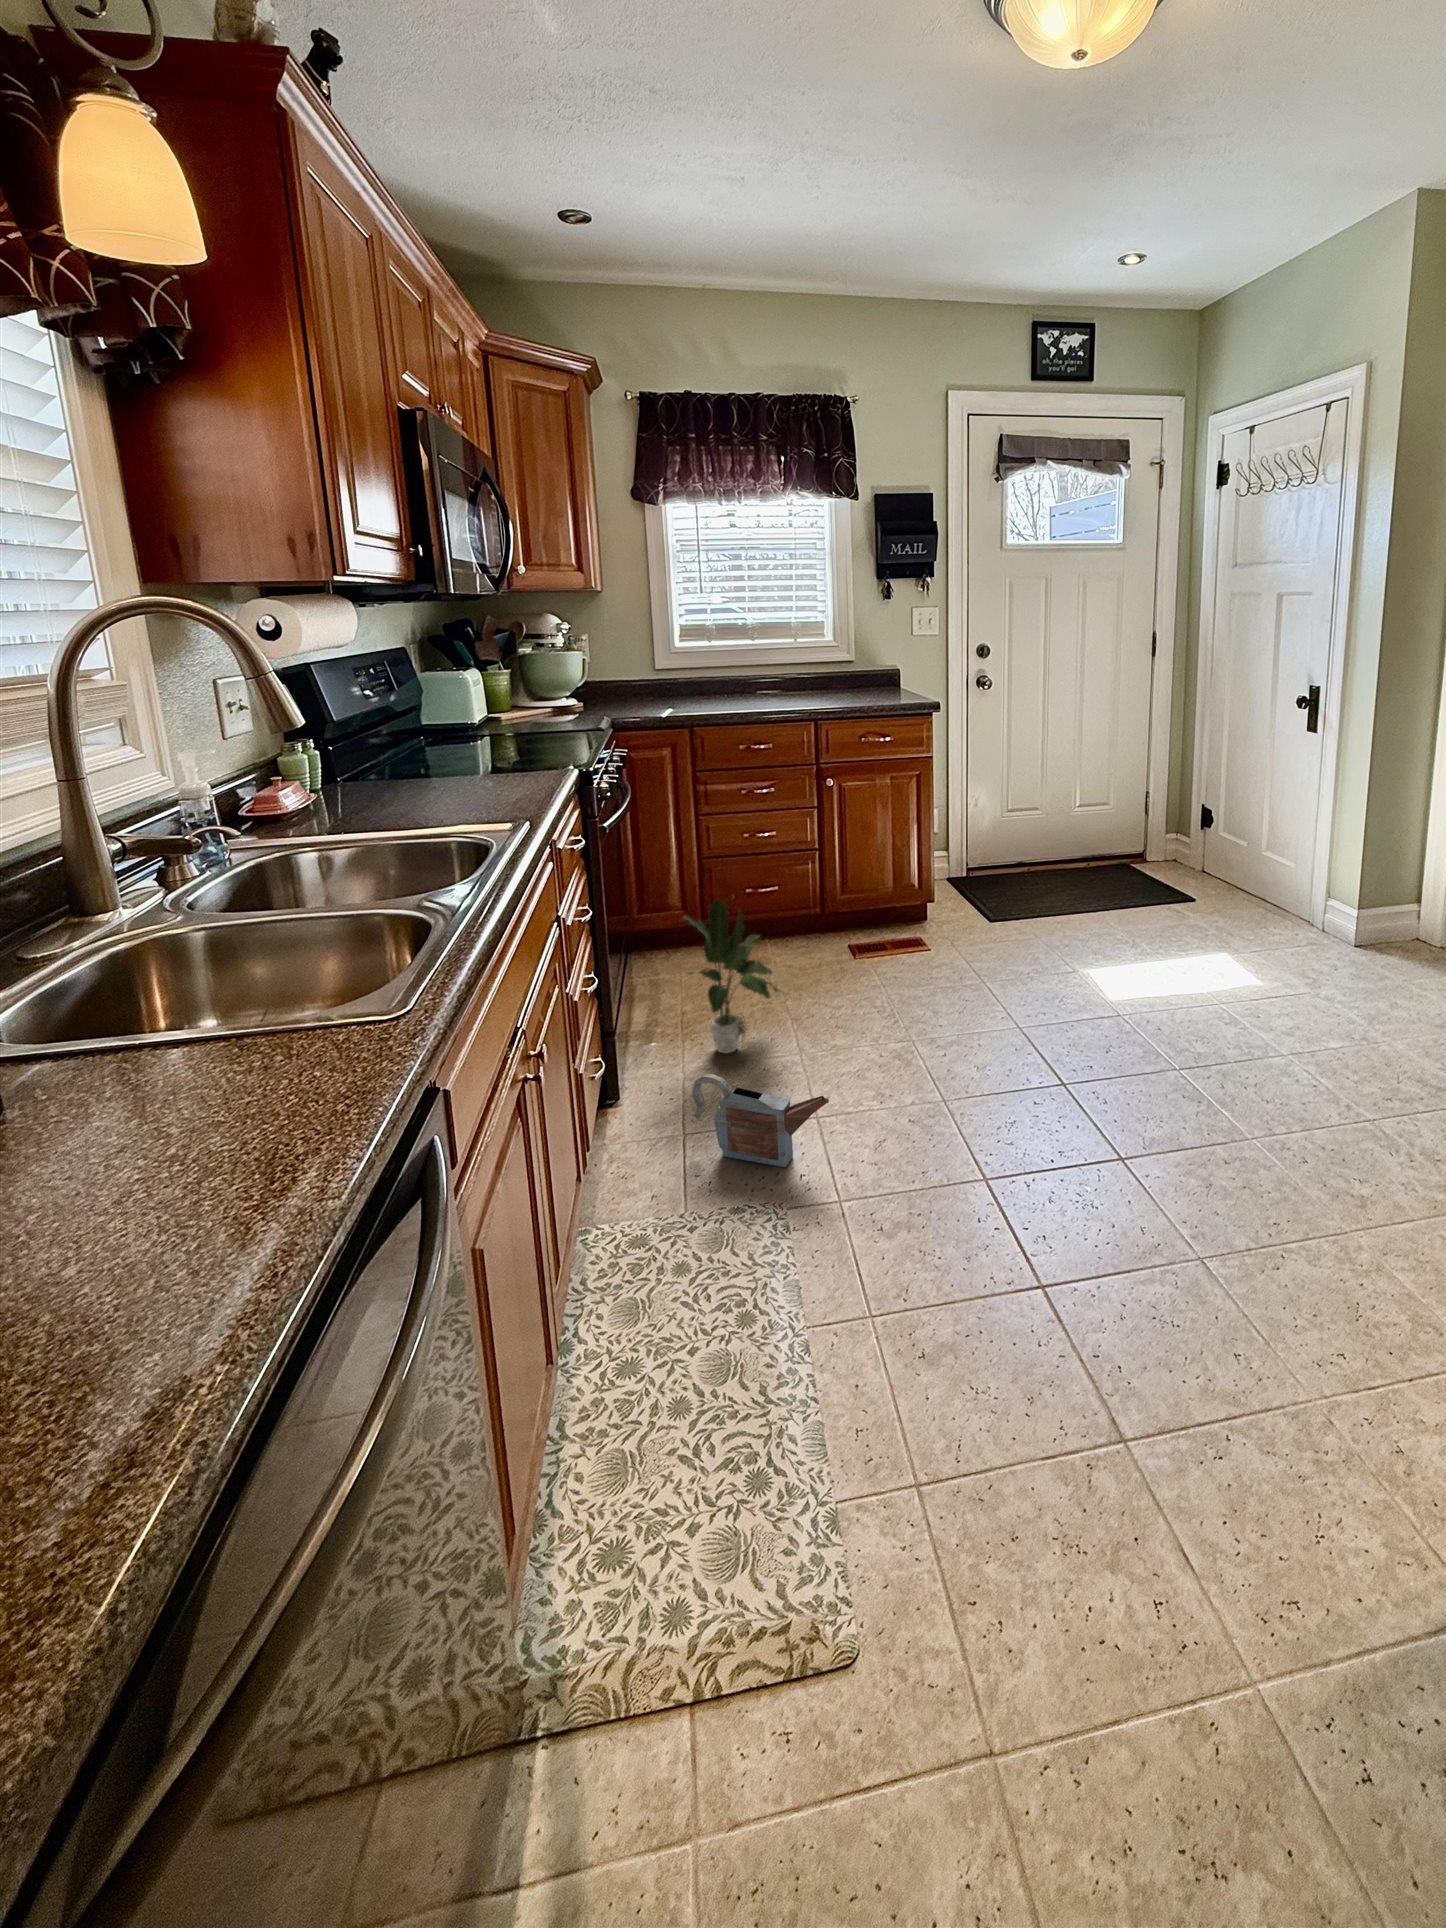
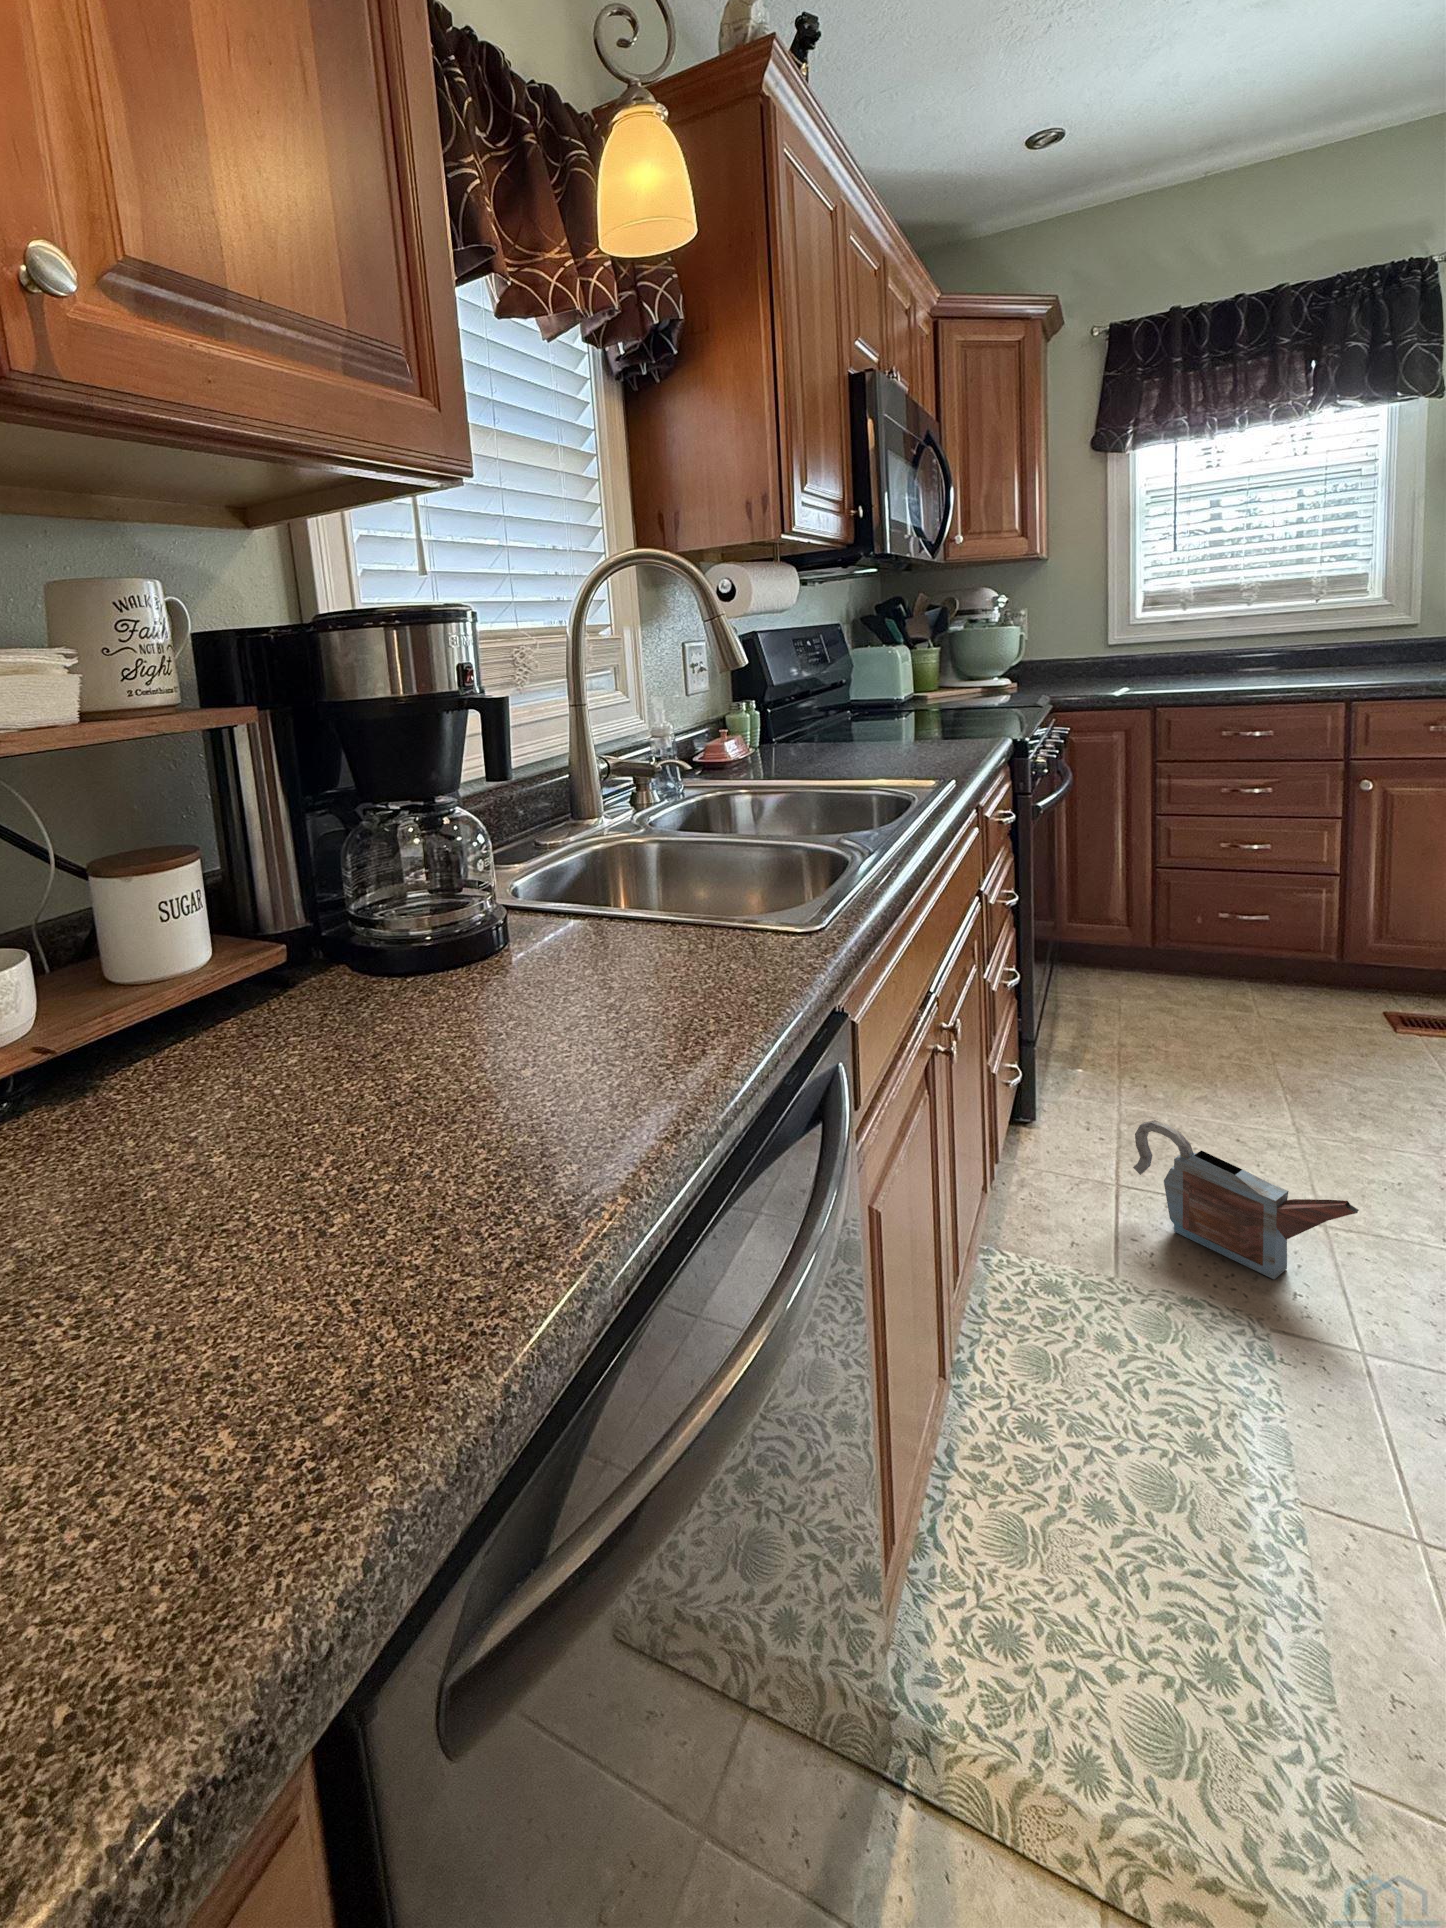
potted plant: present [683,900,778,1054] -> none [1130,912,1282,1109]

